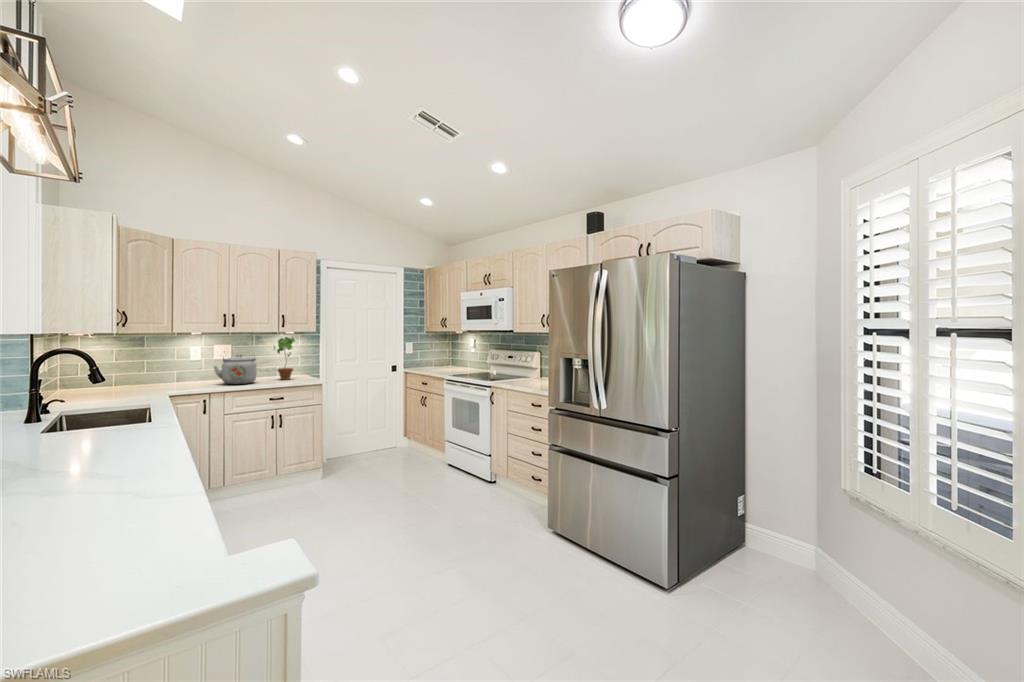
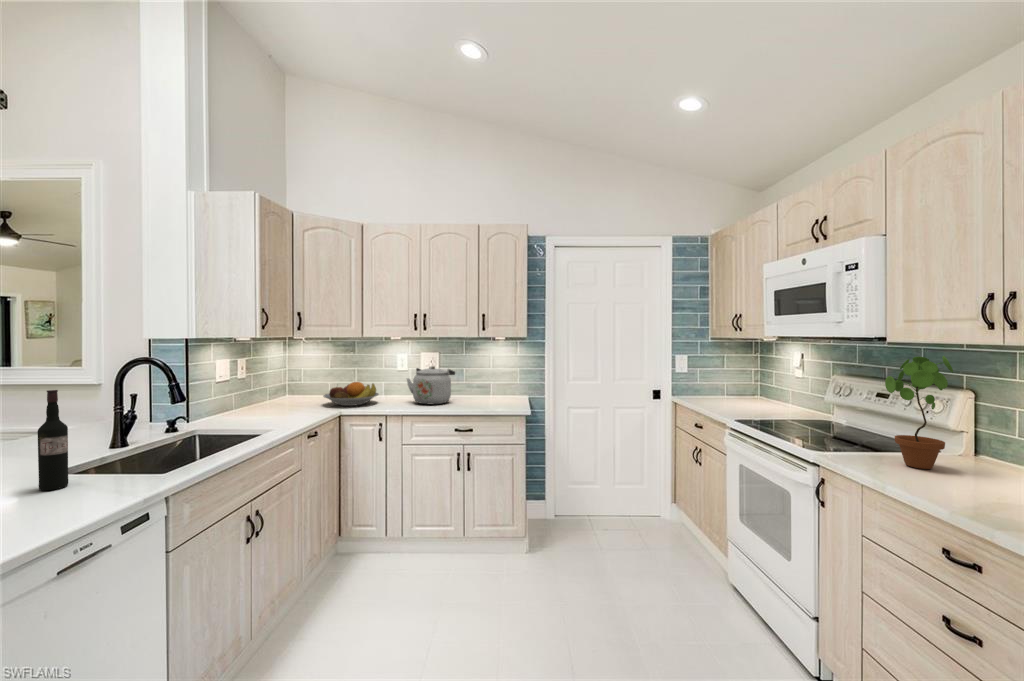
potted plant: present [274,337,295,380] -> present [885,356,953,469]
wine bottle: none [83,368,104,436] -> present [38,390,68,490]
fruit bowl: none [131,370,189,391] -> present [323,382,379,406]

